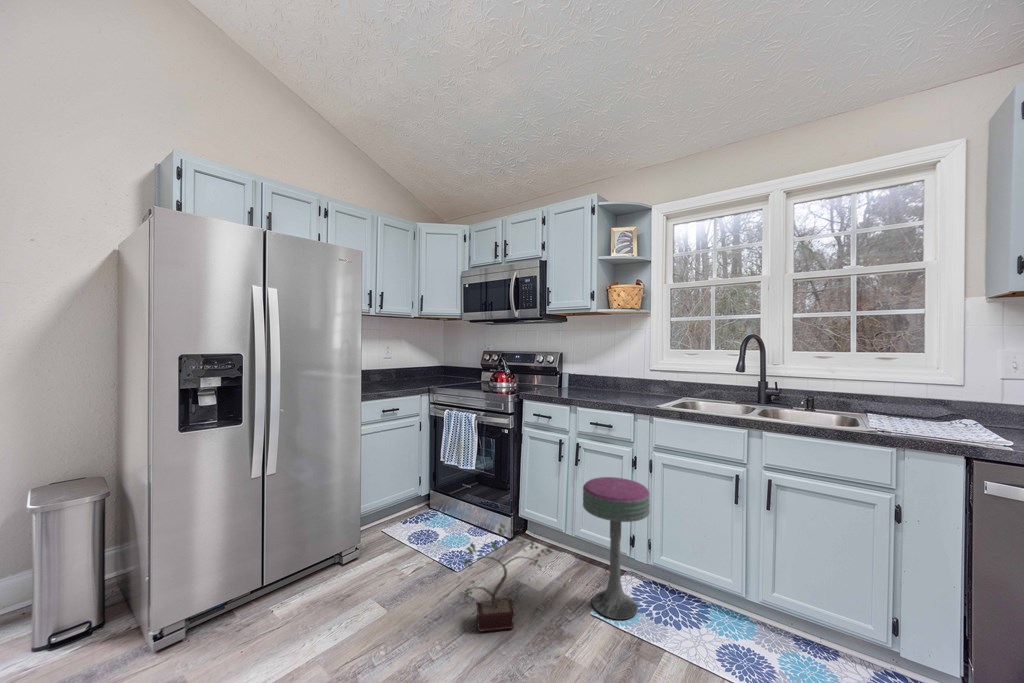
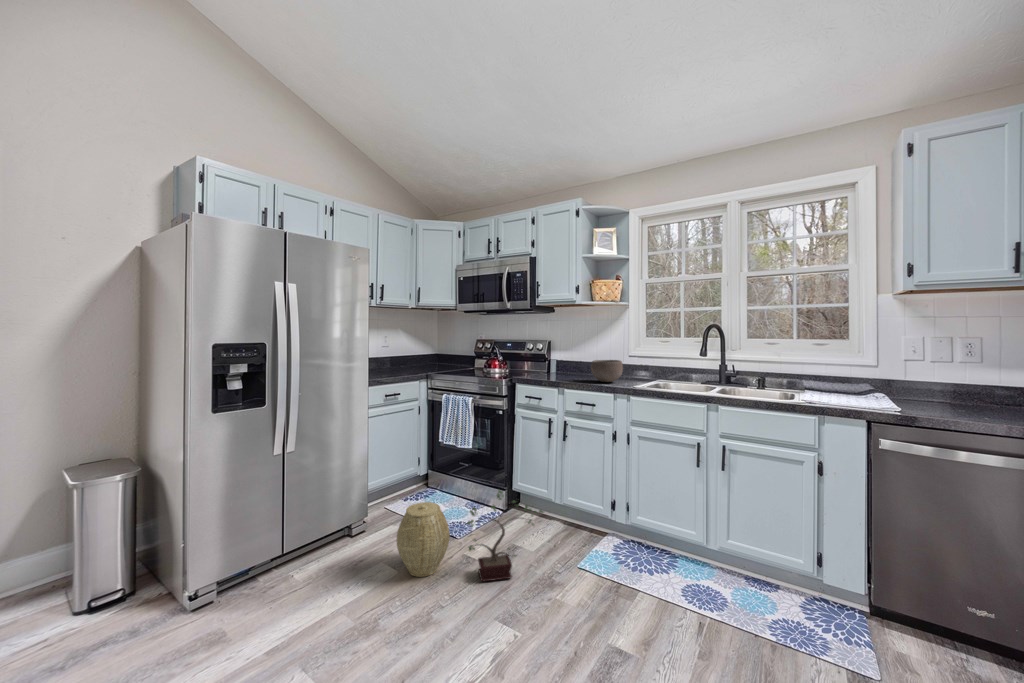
bowl: none [607,374,643,399] -> present [591,360,623,382]
bar stool: present [583,477,650,619] -> none [570,450,628,569]
woven basket: none [384,535,445,623] -> present [397,502,450,577]

